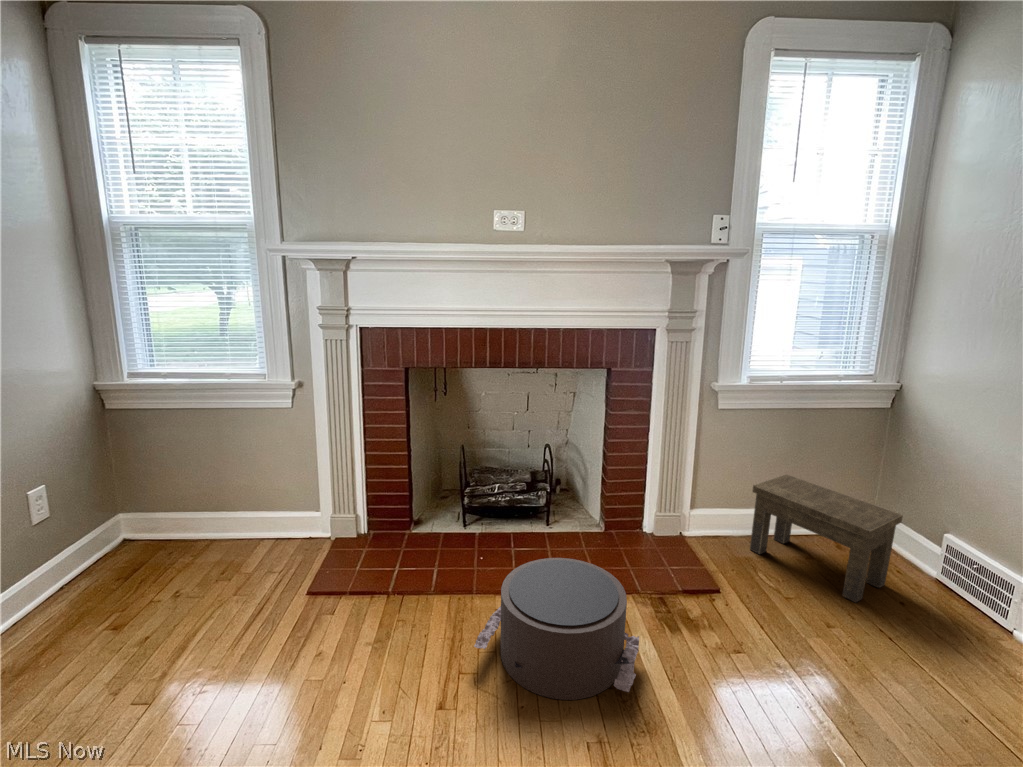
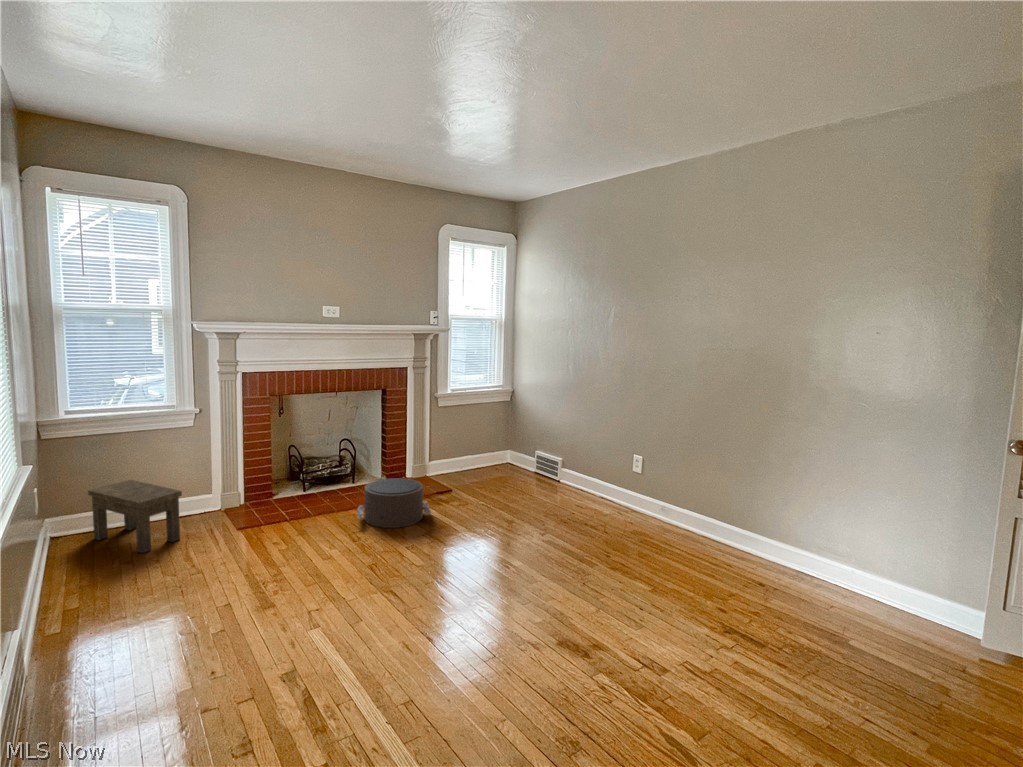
side table: present [750,475,903,602] -> present [88,480,182,553]

